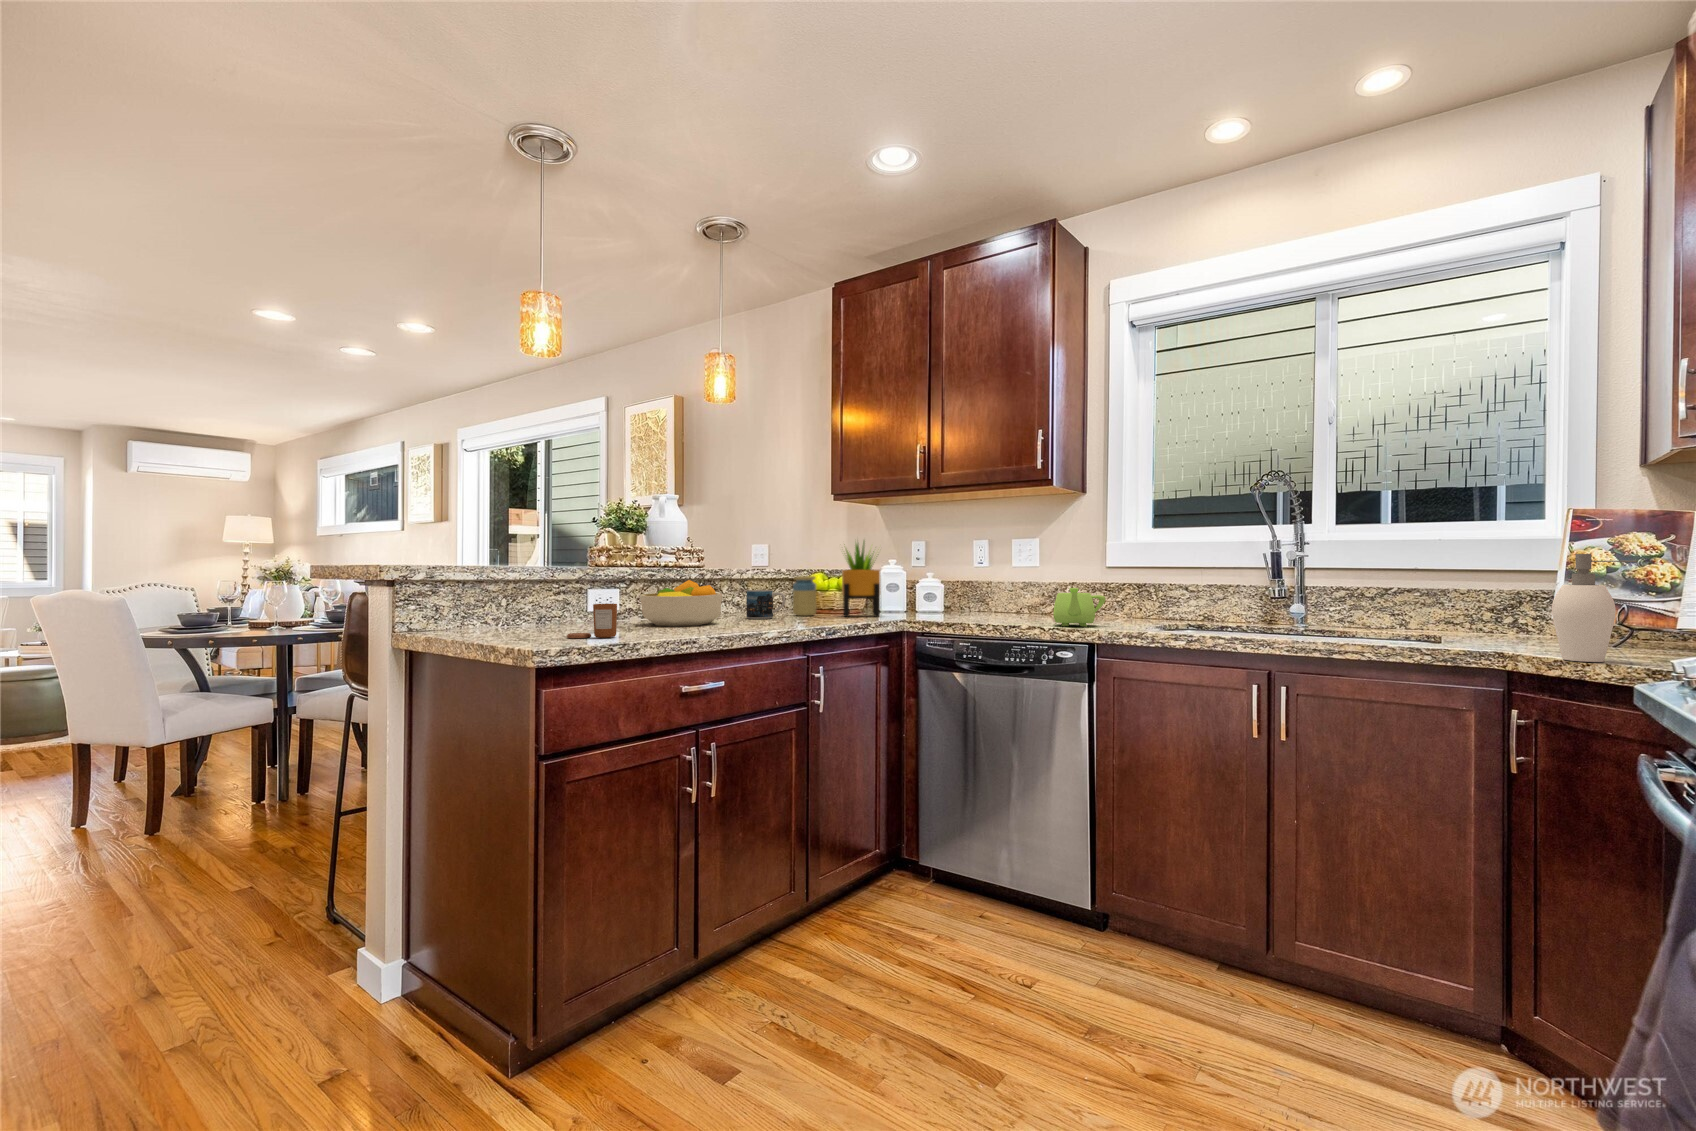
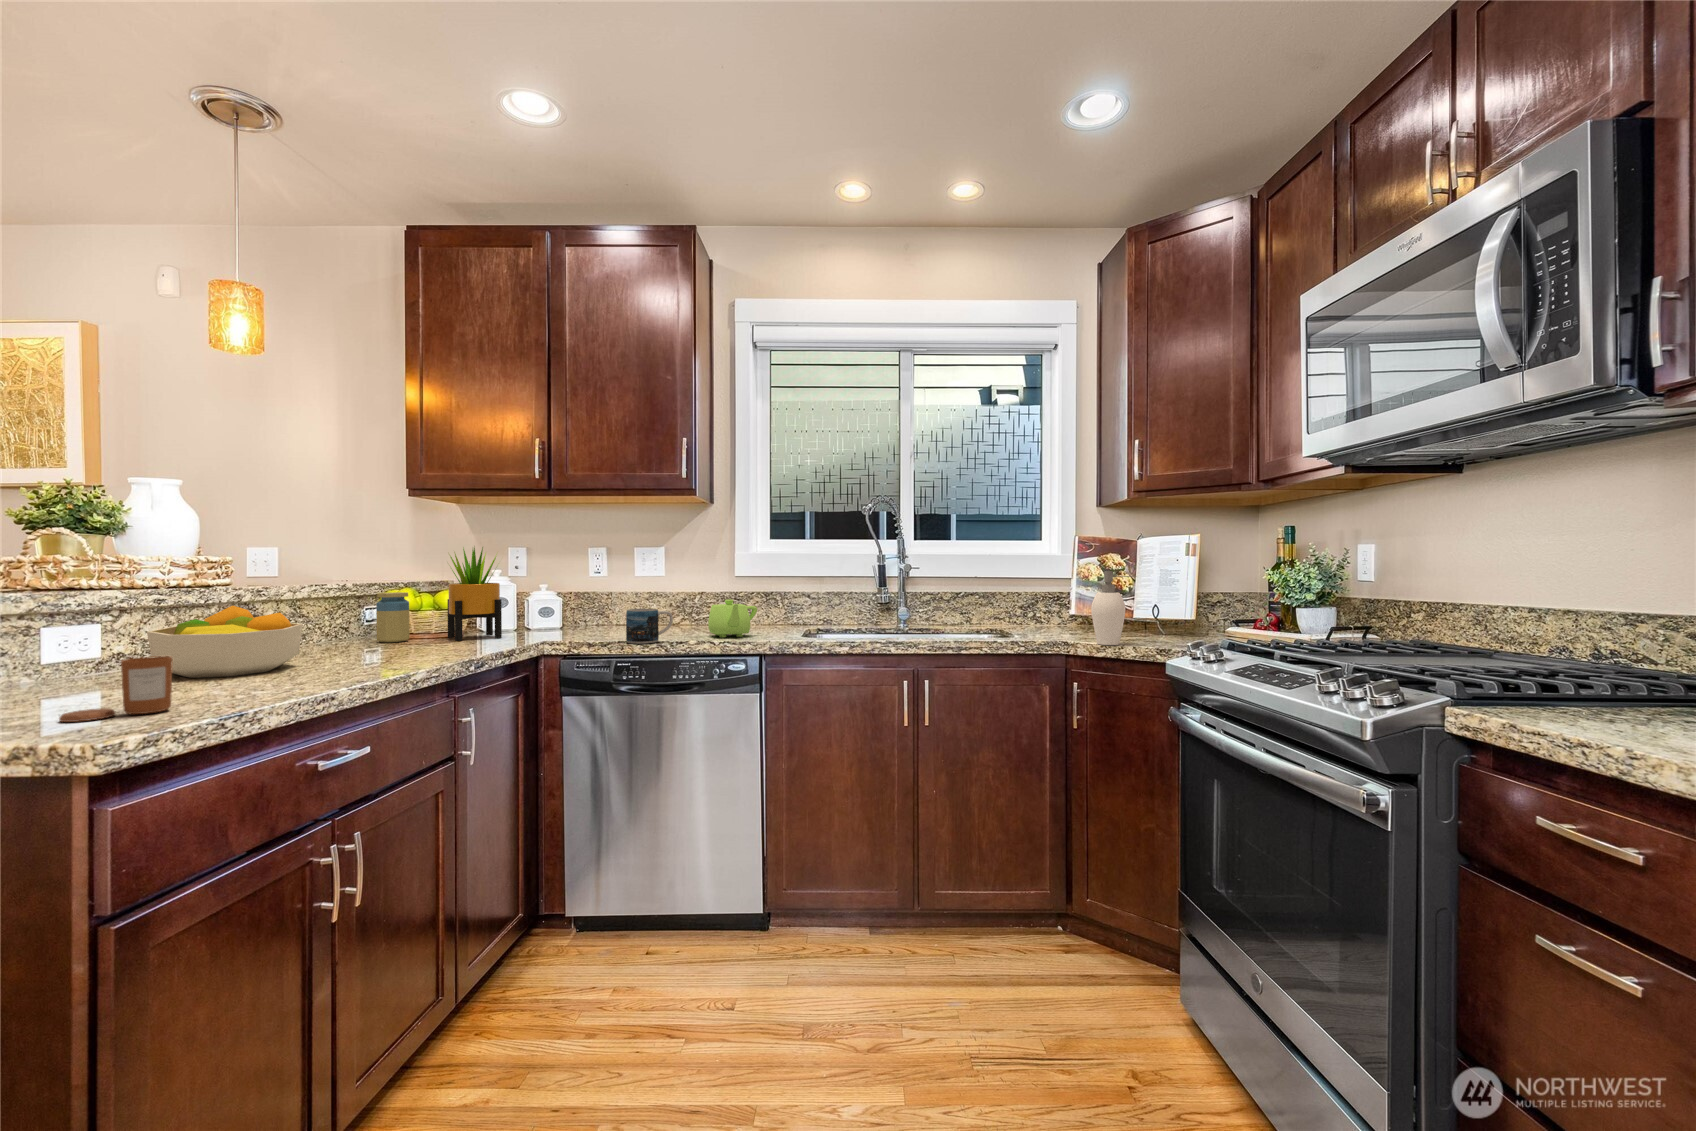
mug: present [746,590,785,619] -> present [626,609,673,644]

